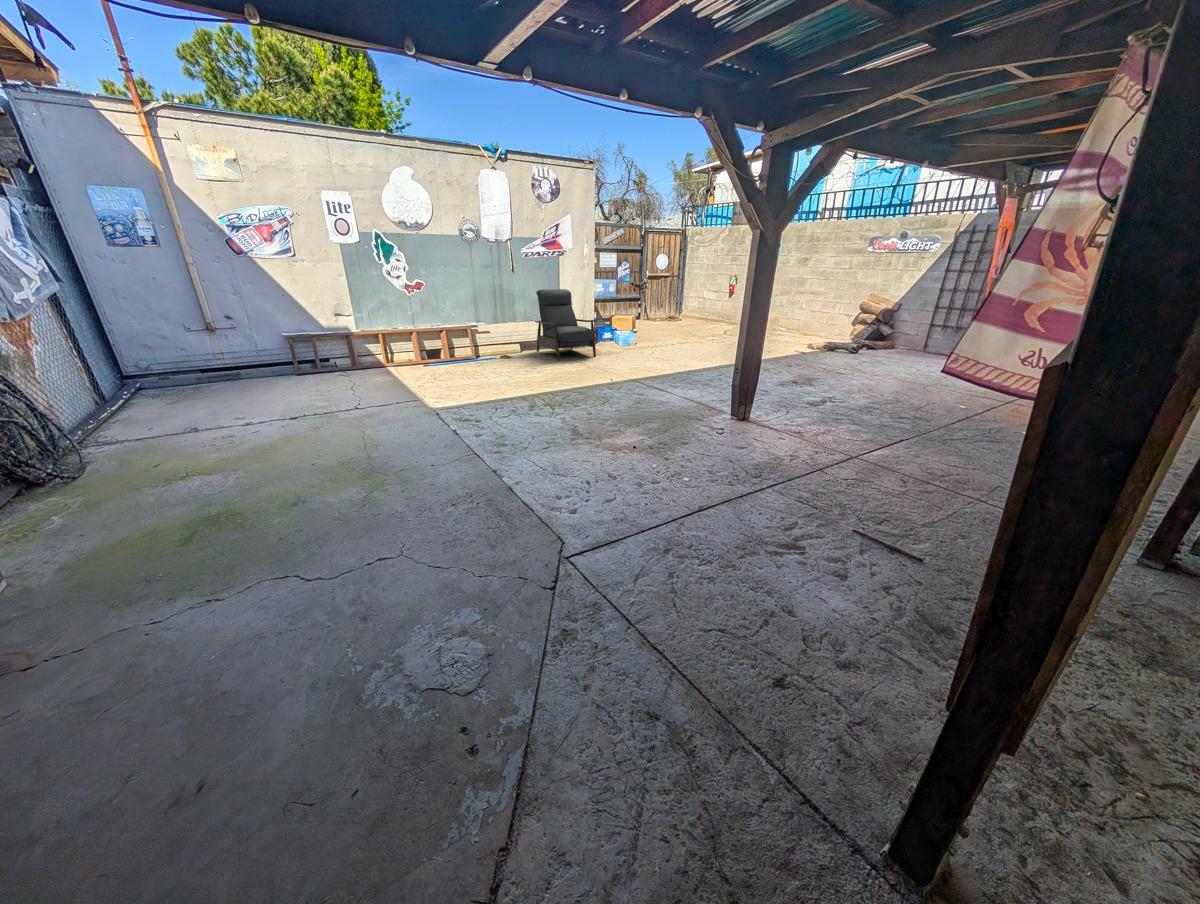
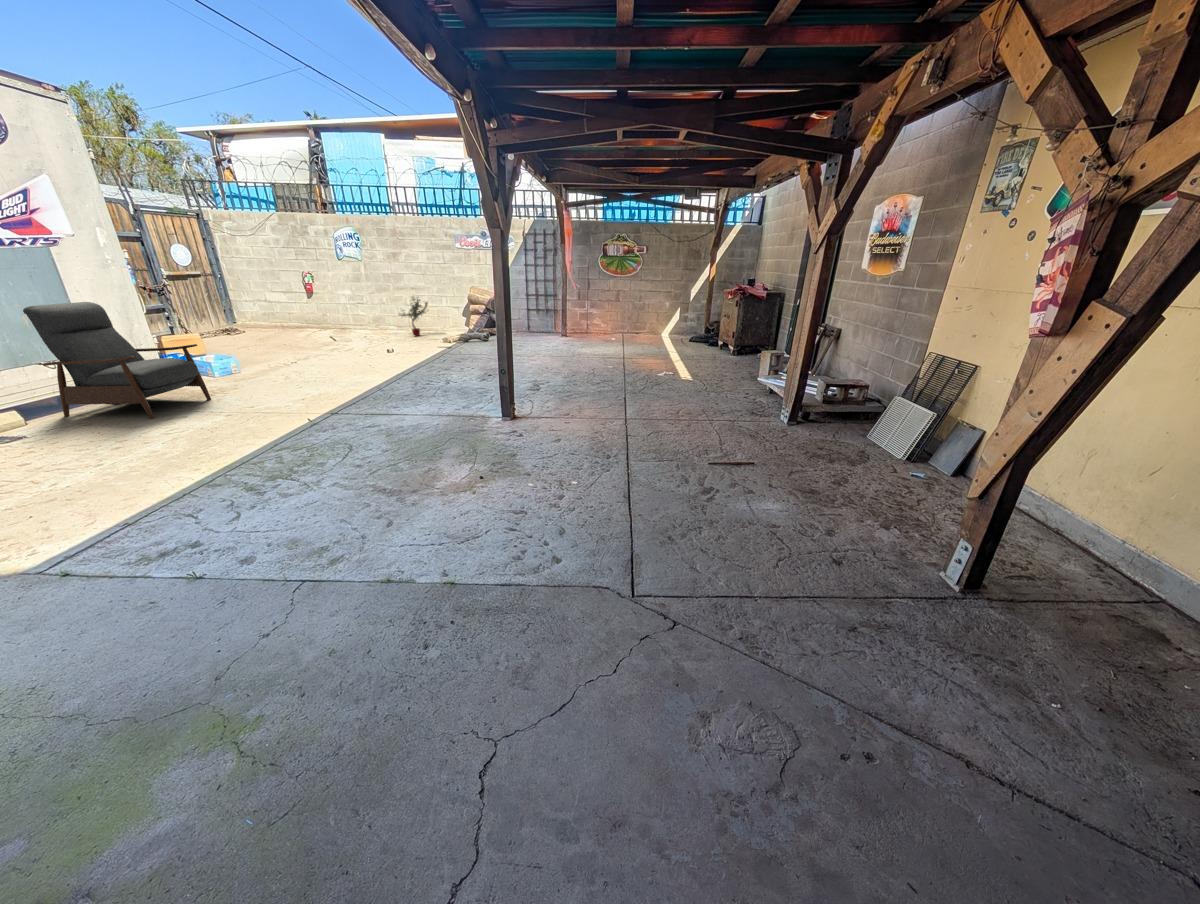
potted tree: none [788,301,819,340] -> present [399,298,428,336]

